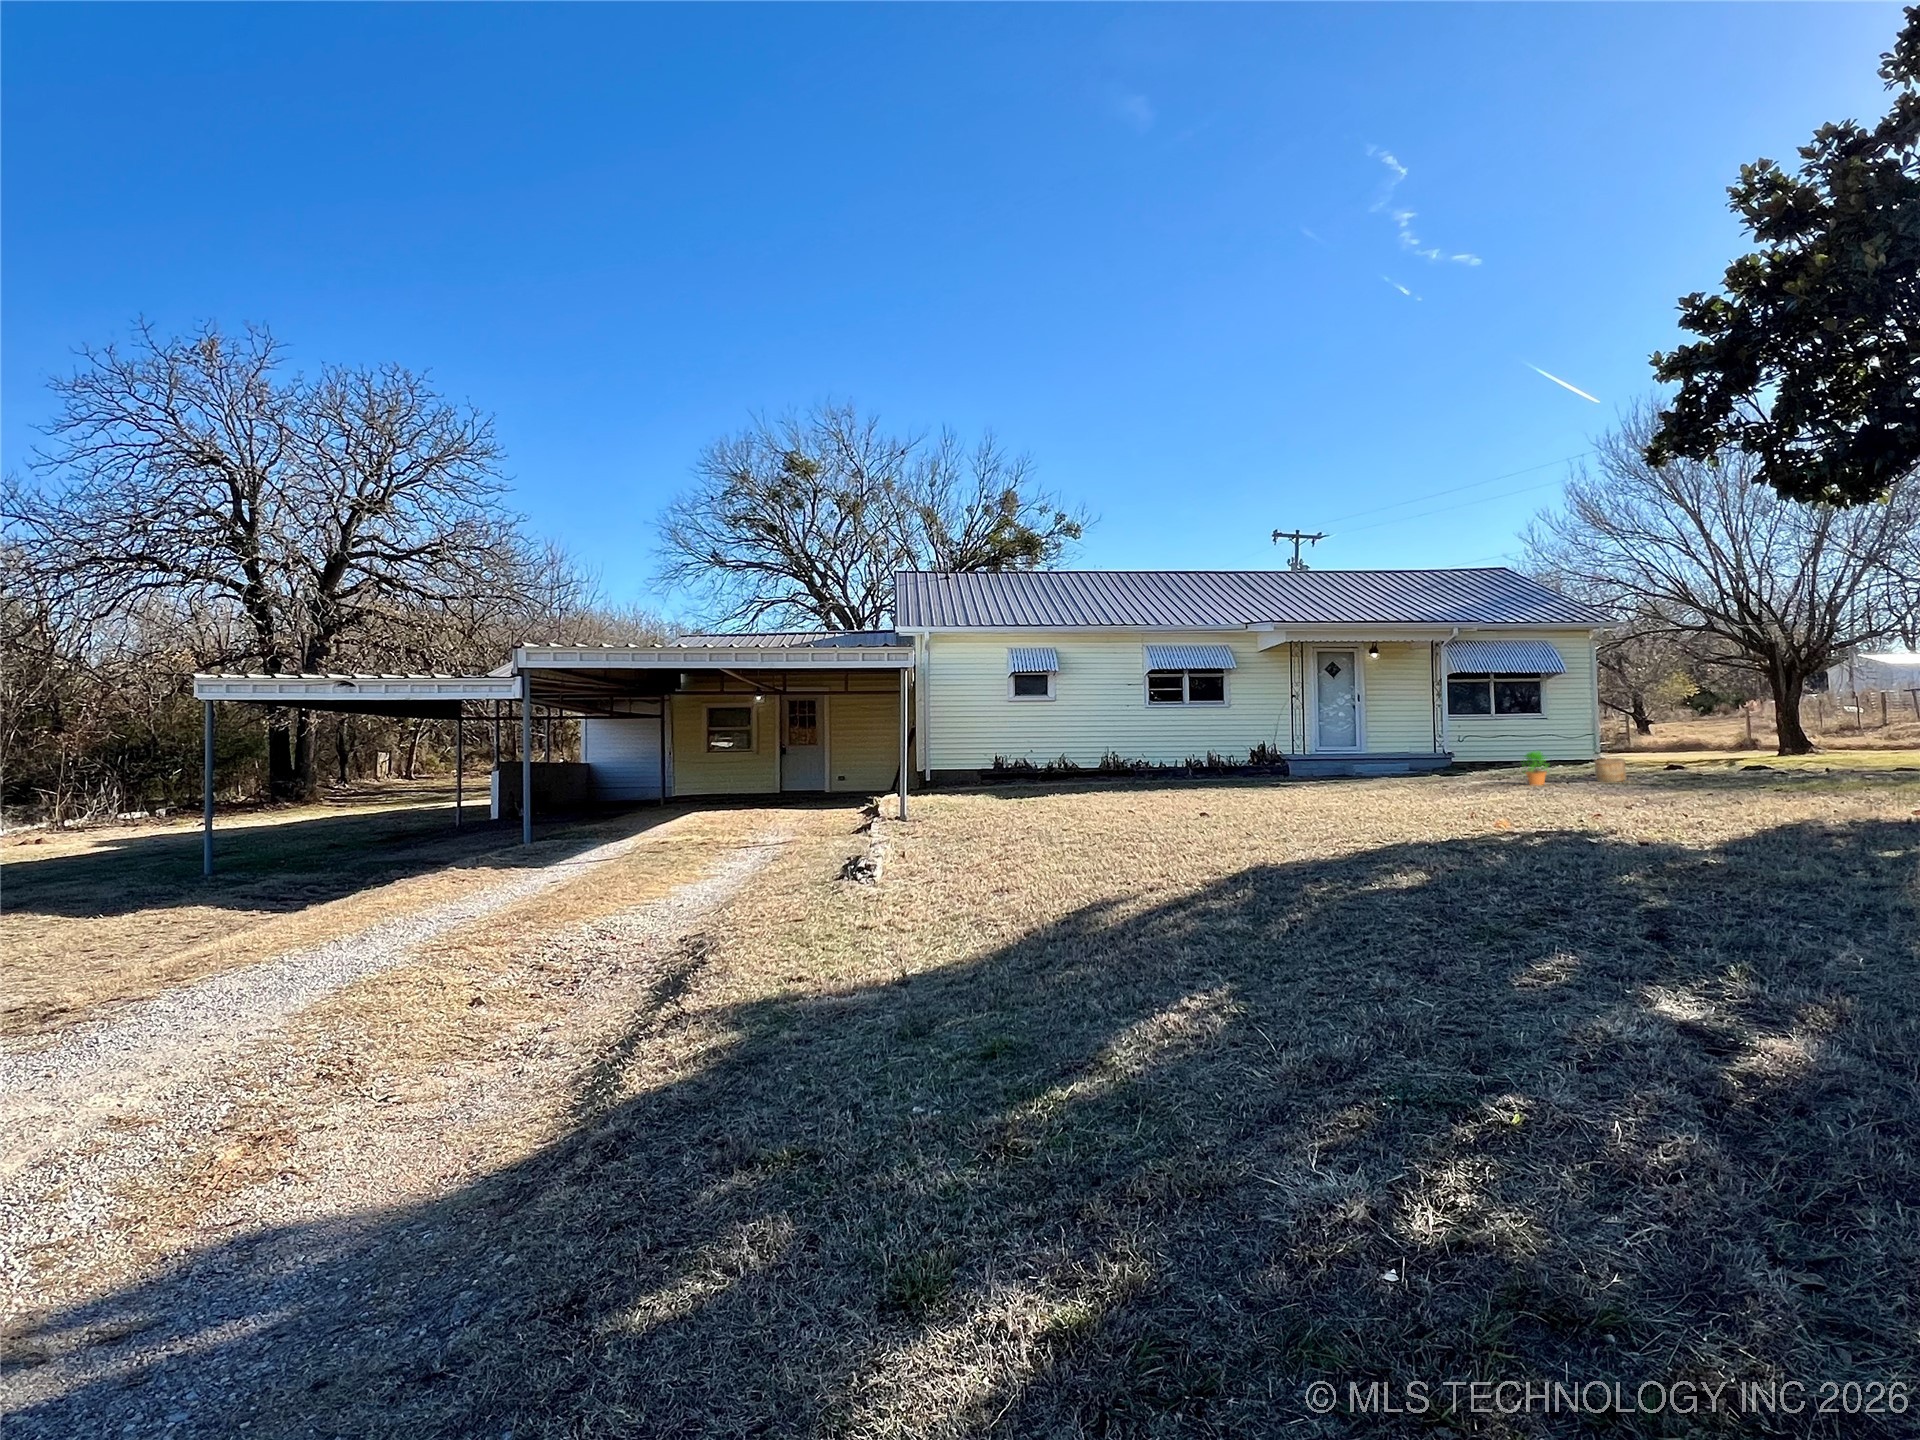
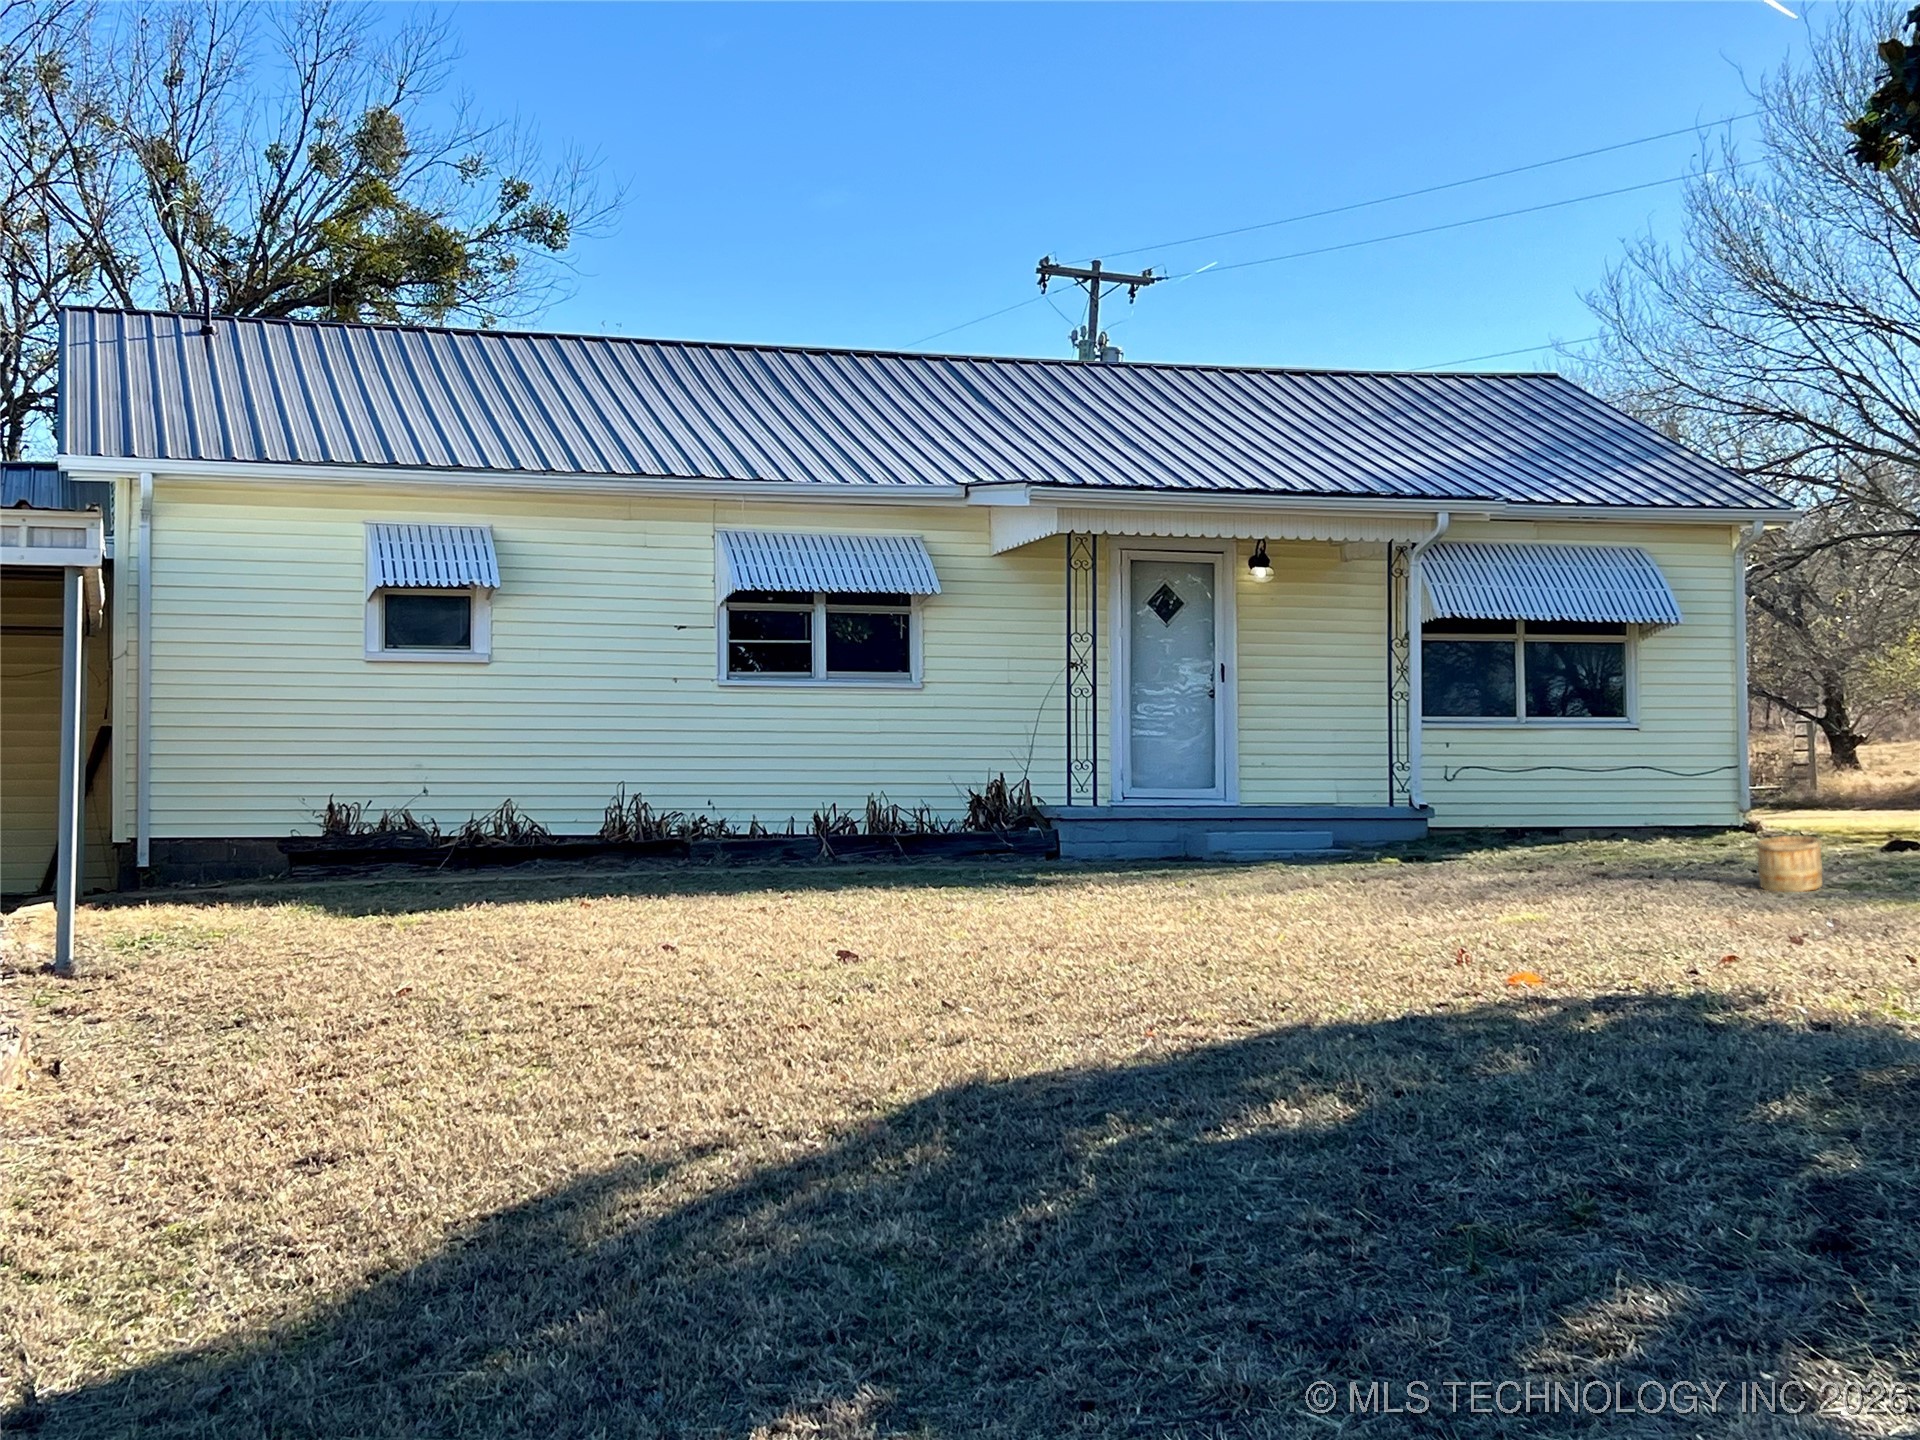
potted plant: present [1522,751,1547,785] -> none [1608,819,1683,904]

